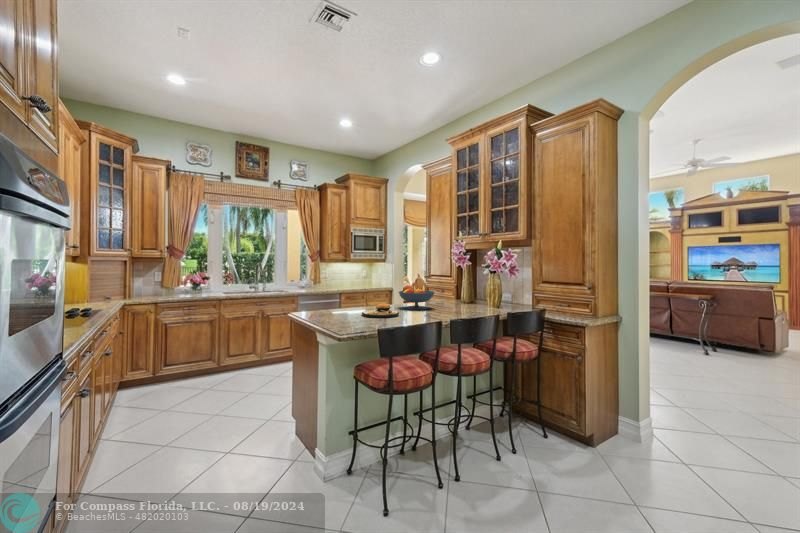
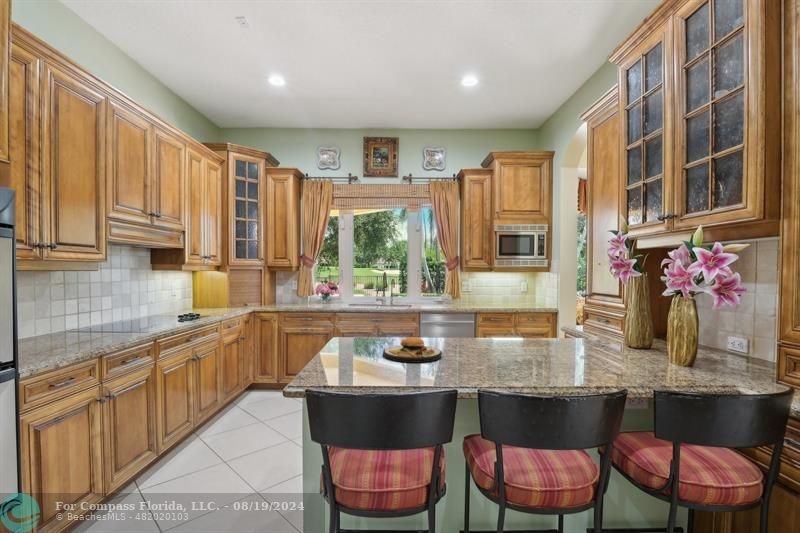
fruit bowl: present [399,286,435,310] -> none [473,309,536,354]

